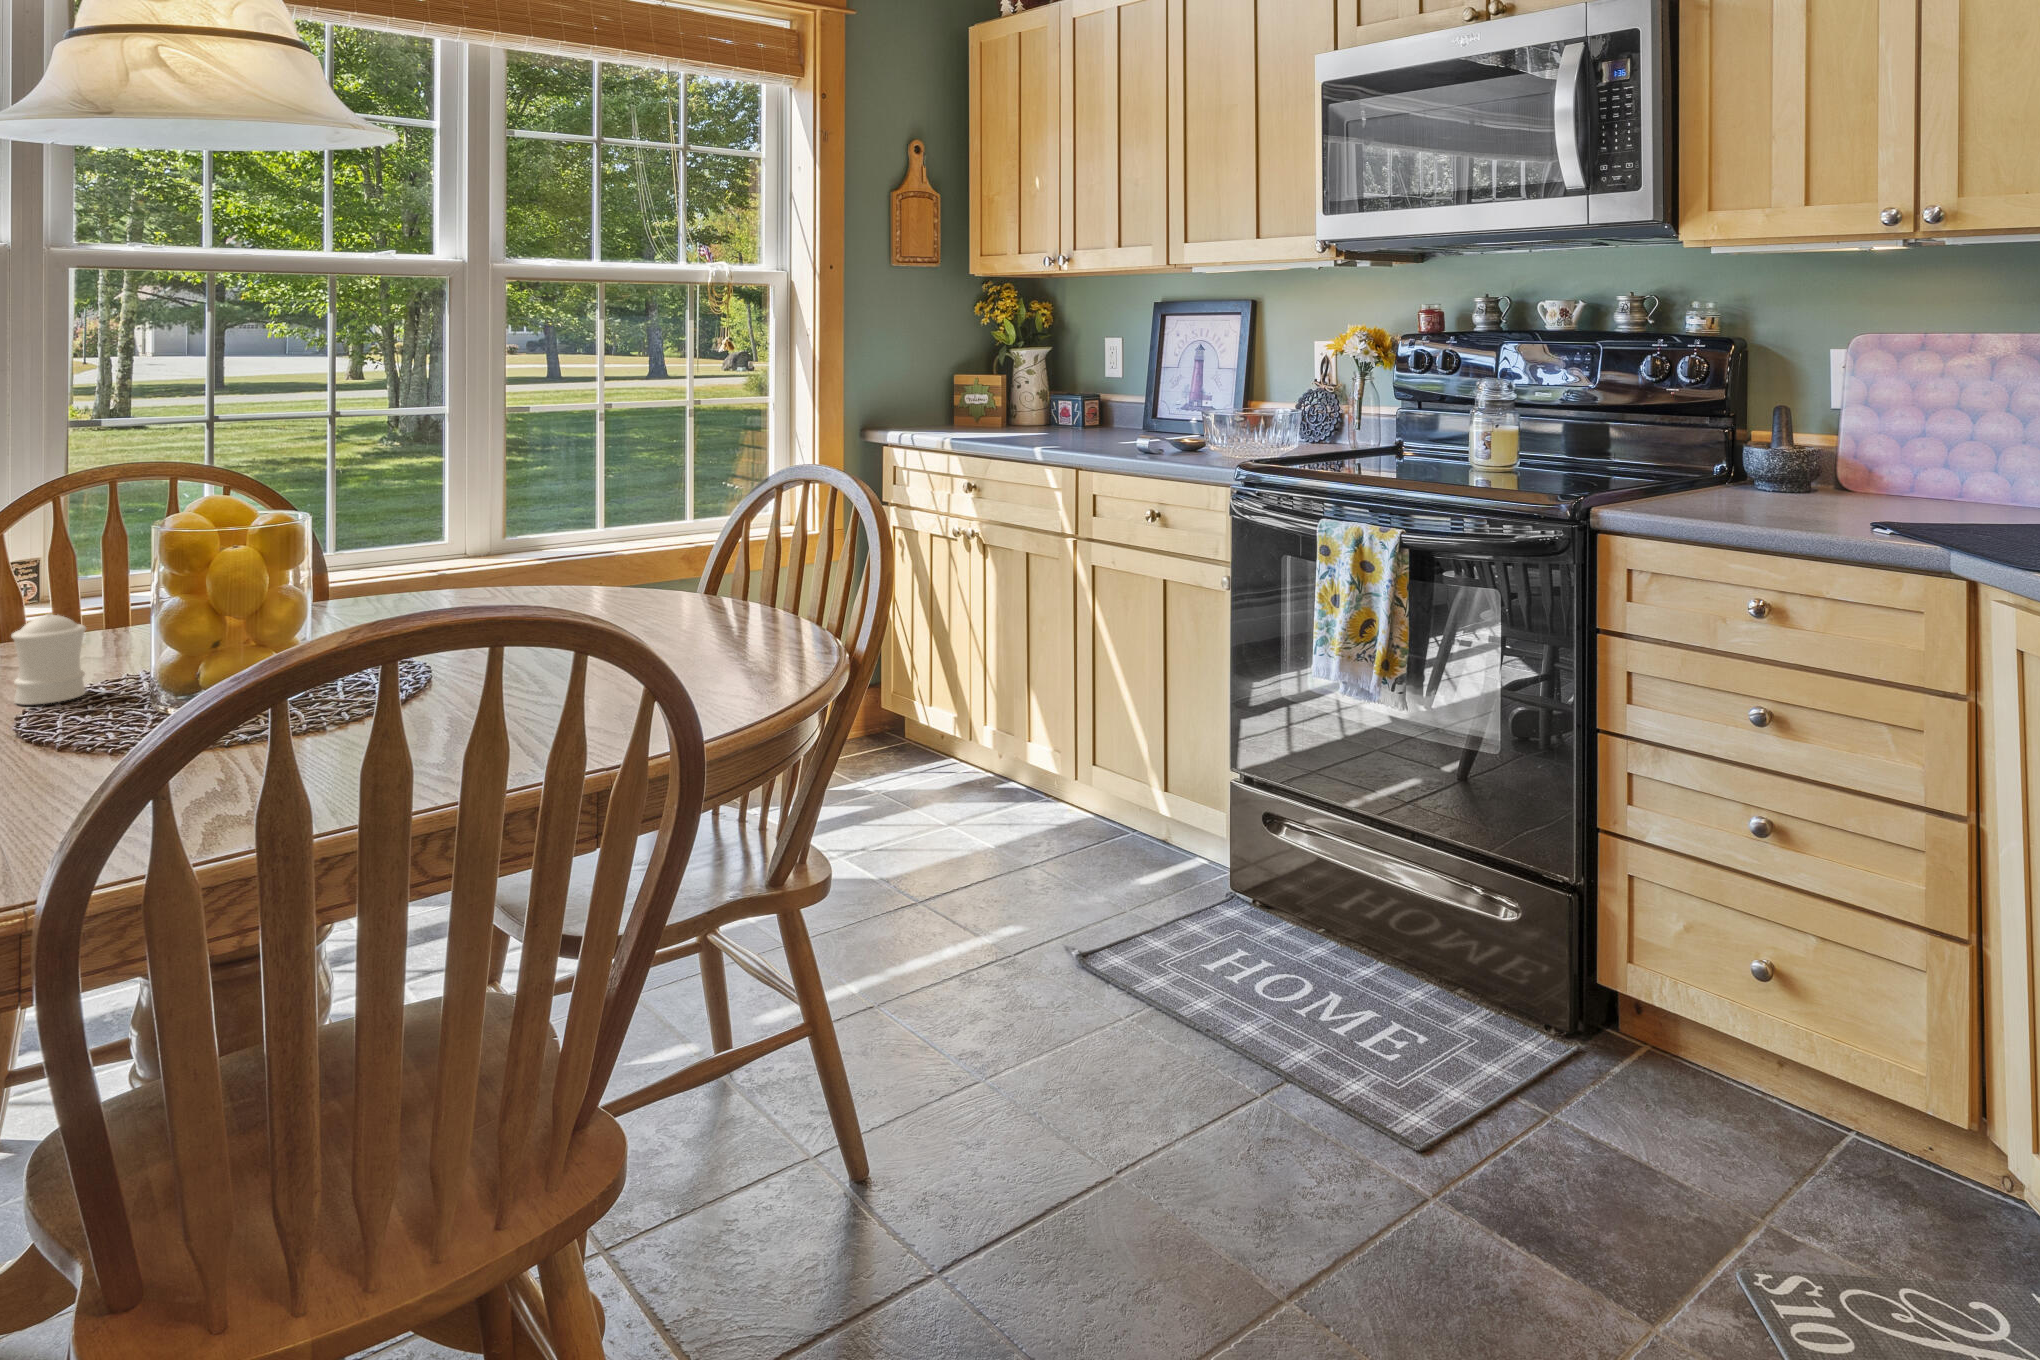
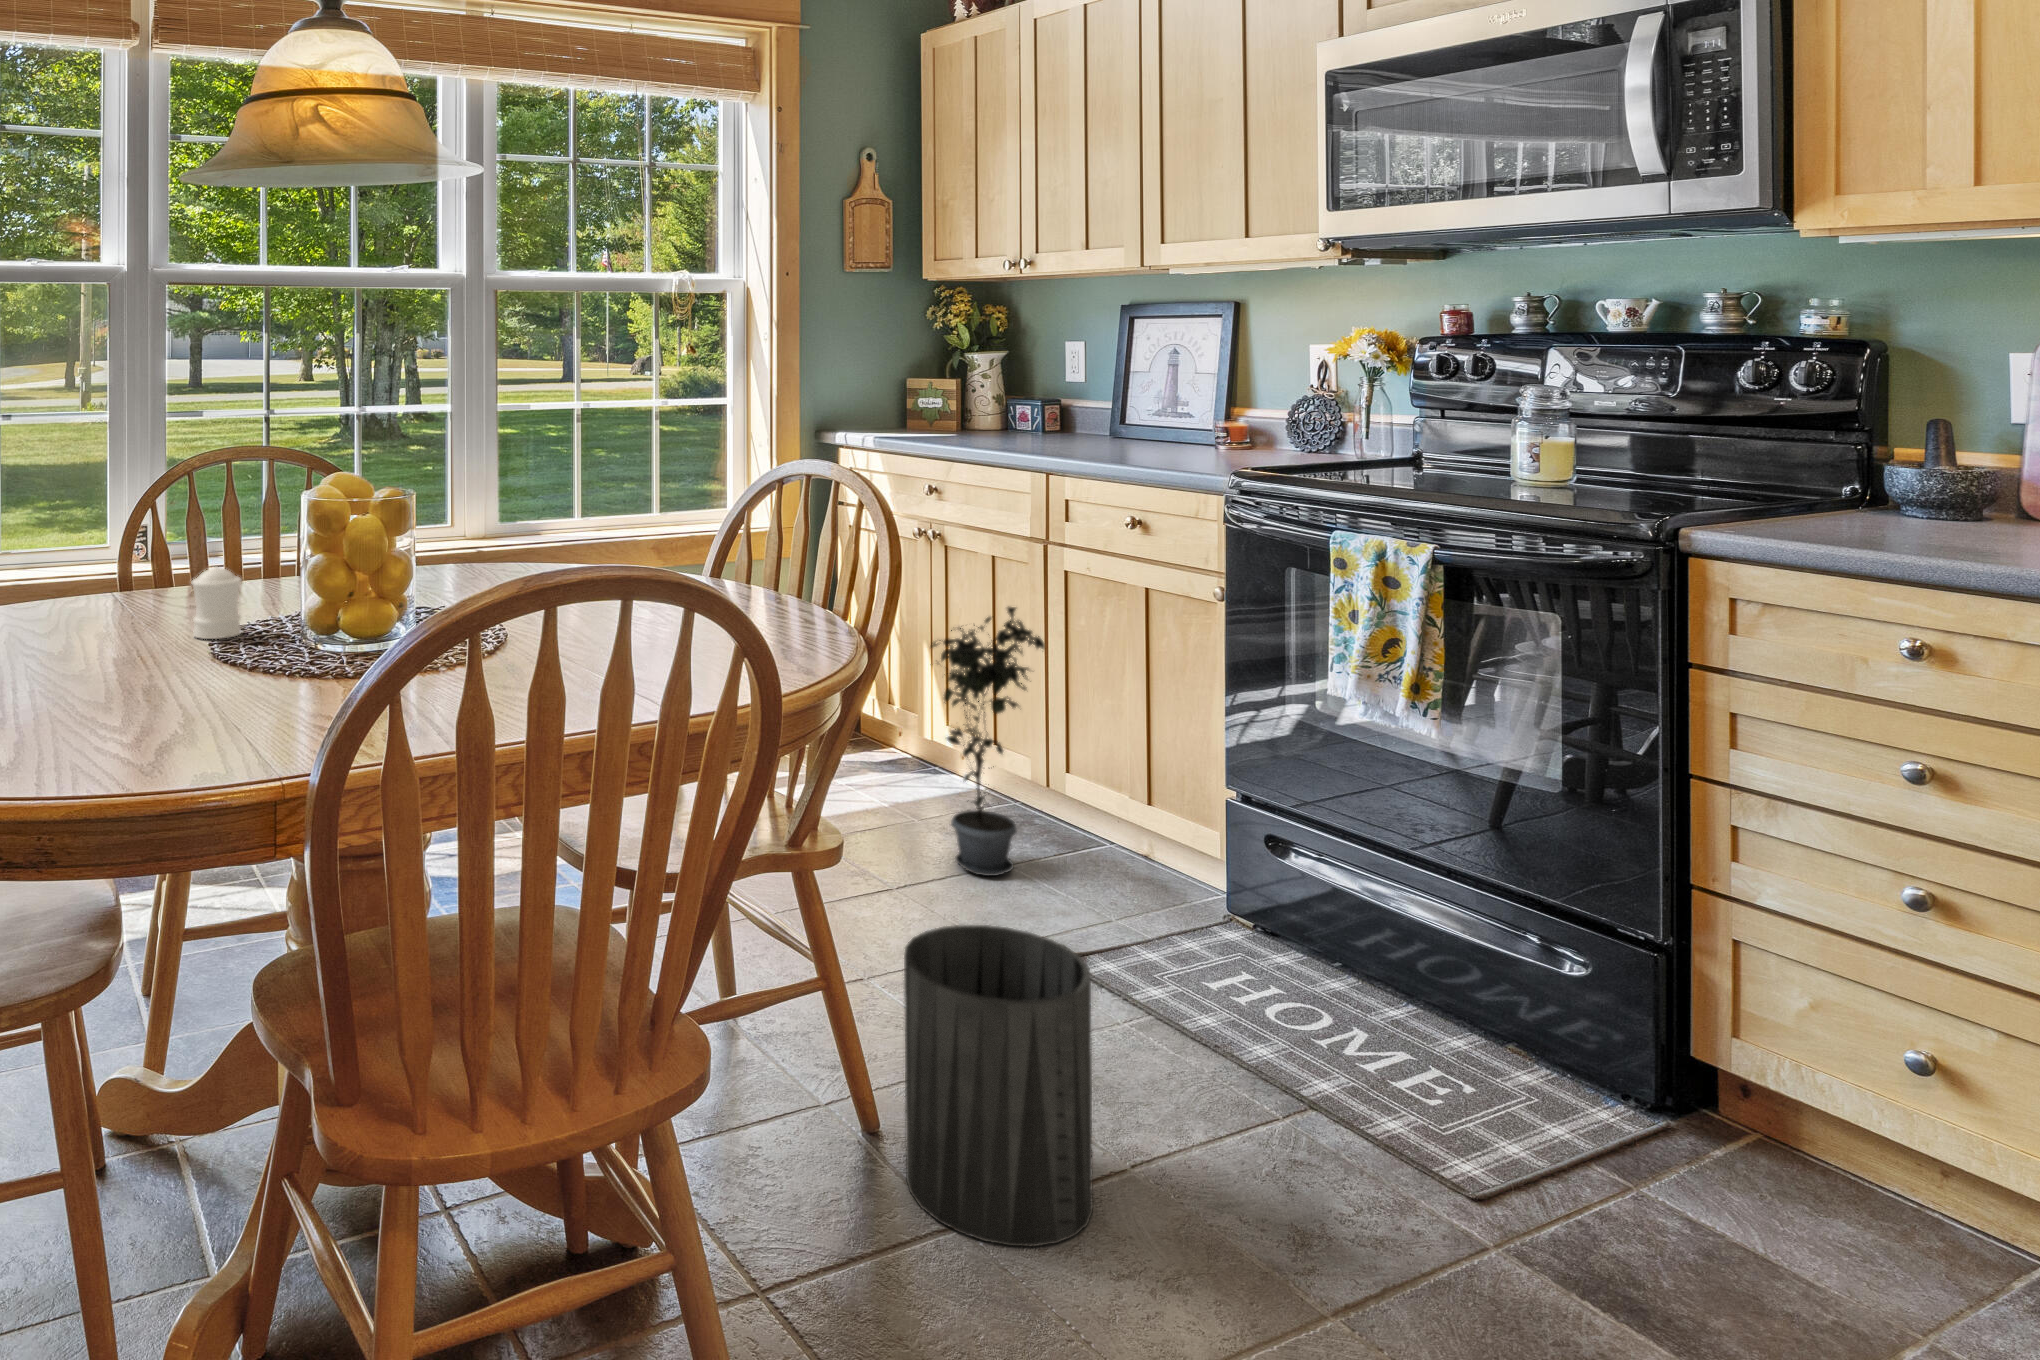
potted plant: none [955,603,1068,876] -> present [931,607,1045,876]
trash can: none [887,942,1073,1280] -> present [904,925,1093,1246]

